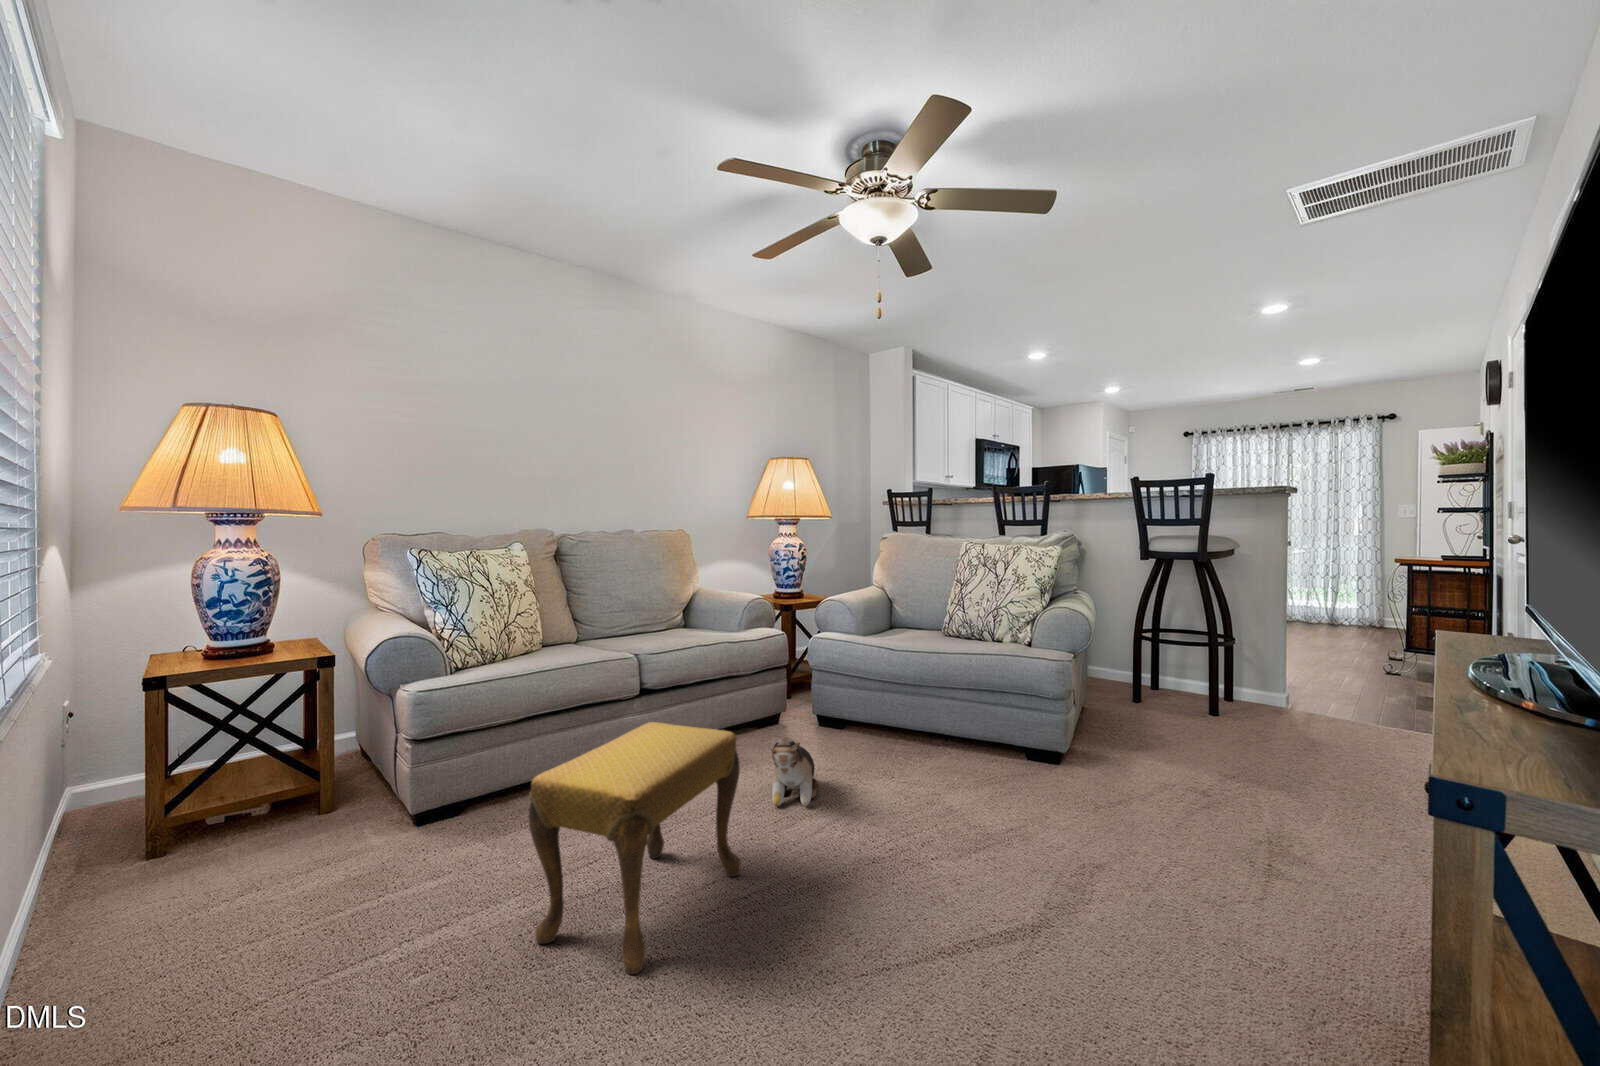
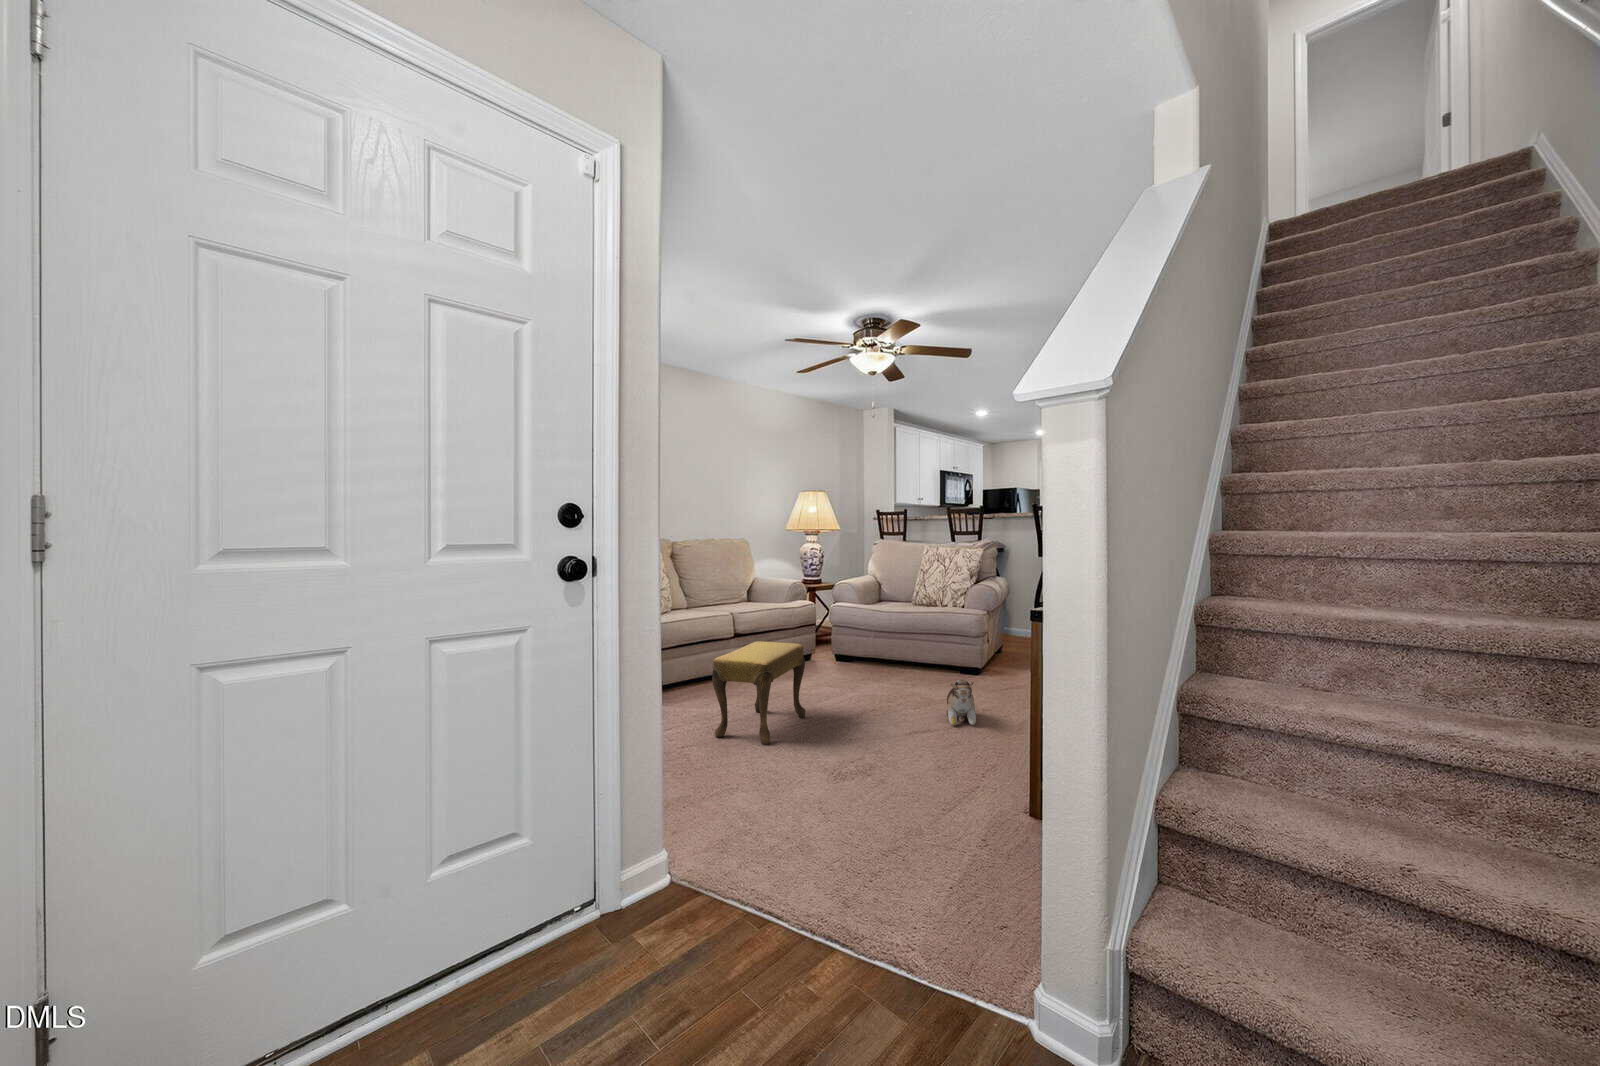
plush toy: present [766,736,819,806] -> present [947,679,976,726]

